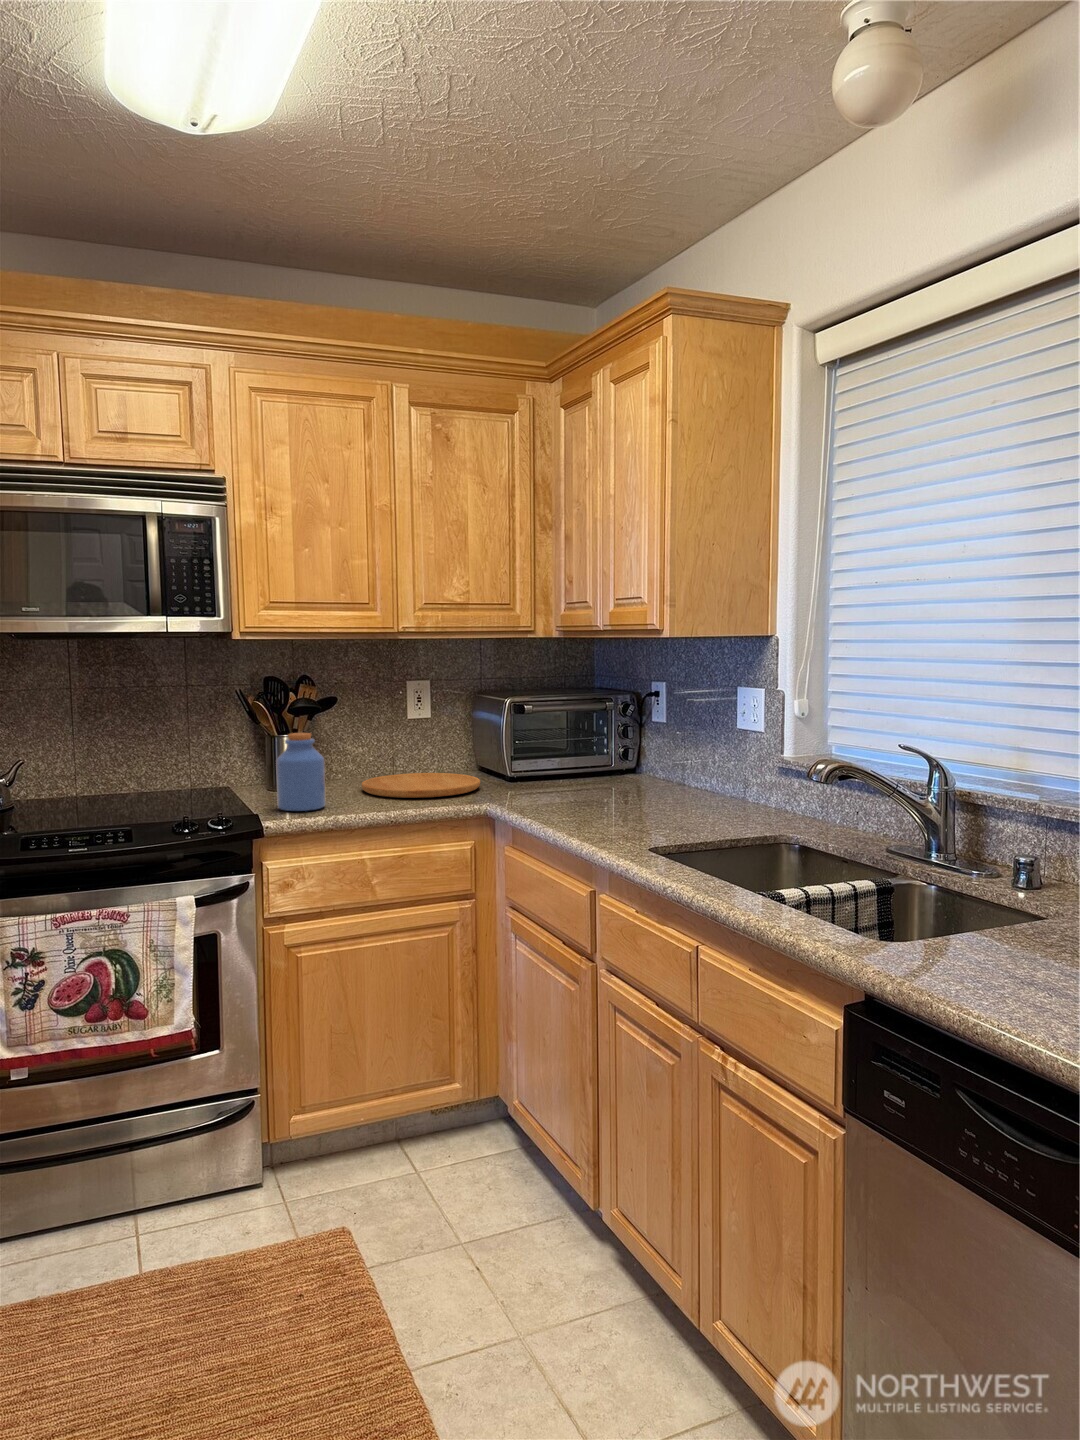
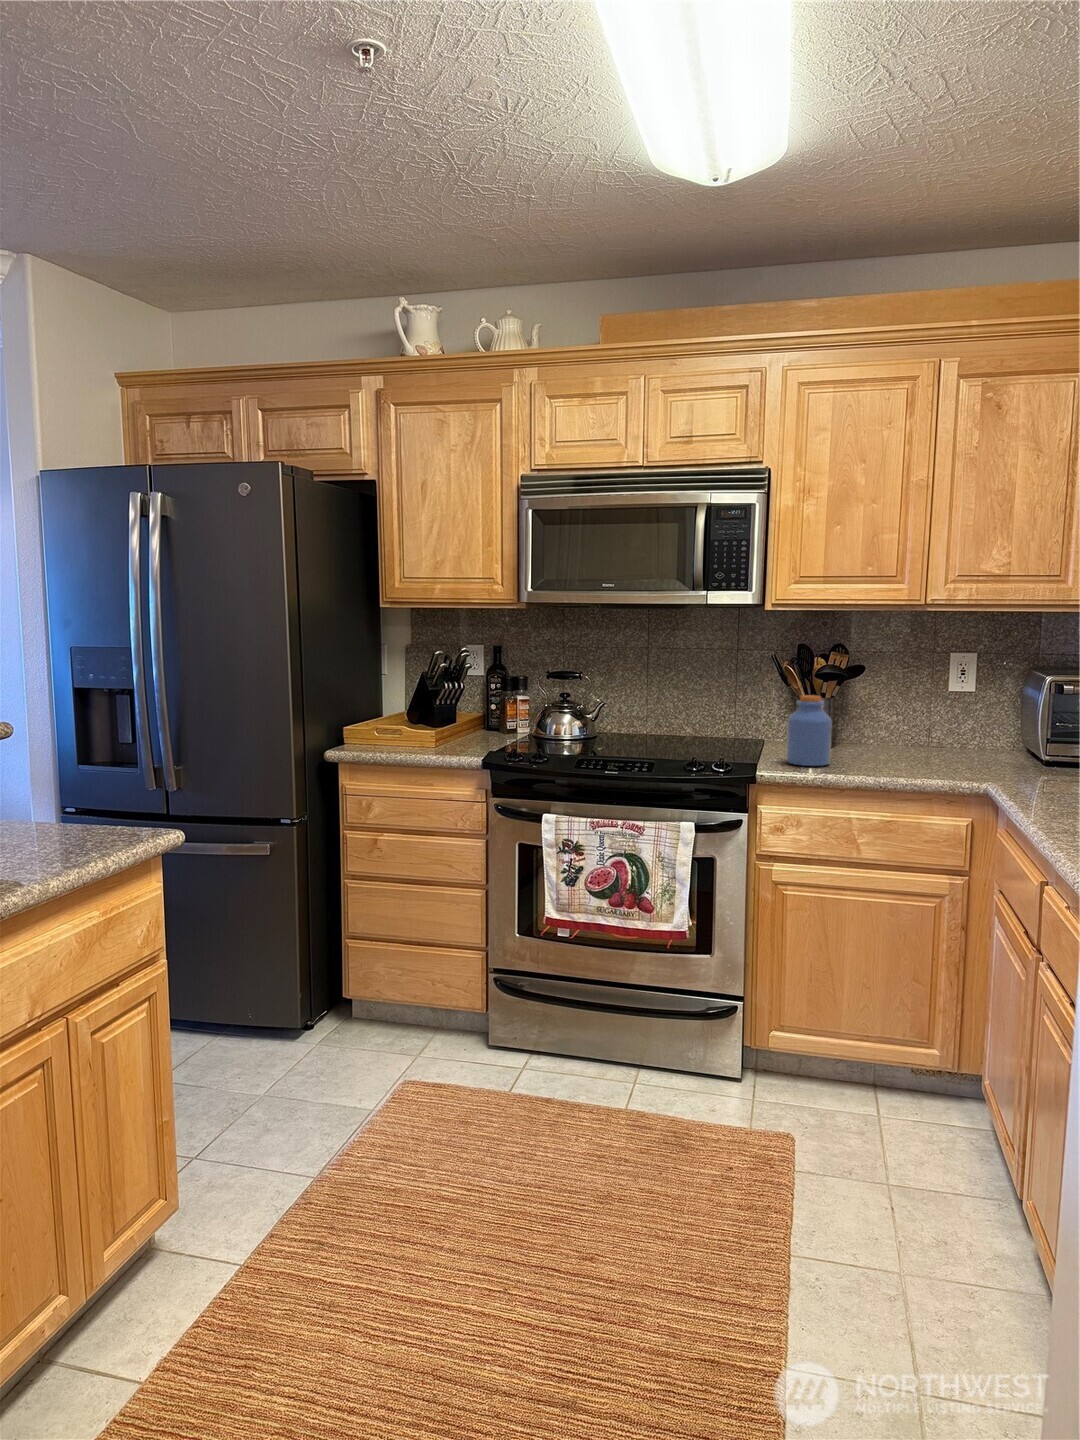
cutting board: present [362,773,480,798] -> none [879,745,1005,770]

